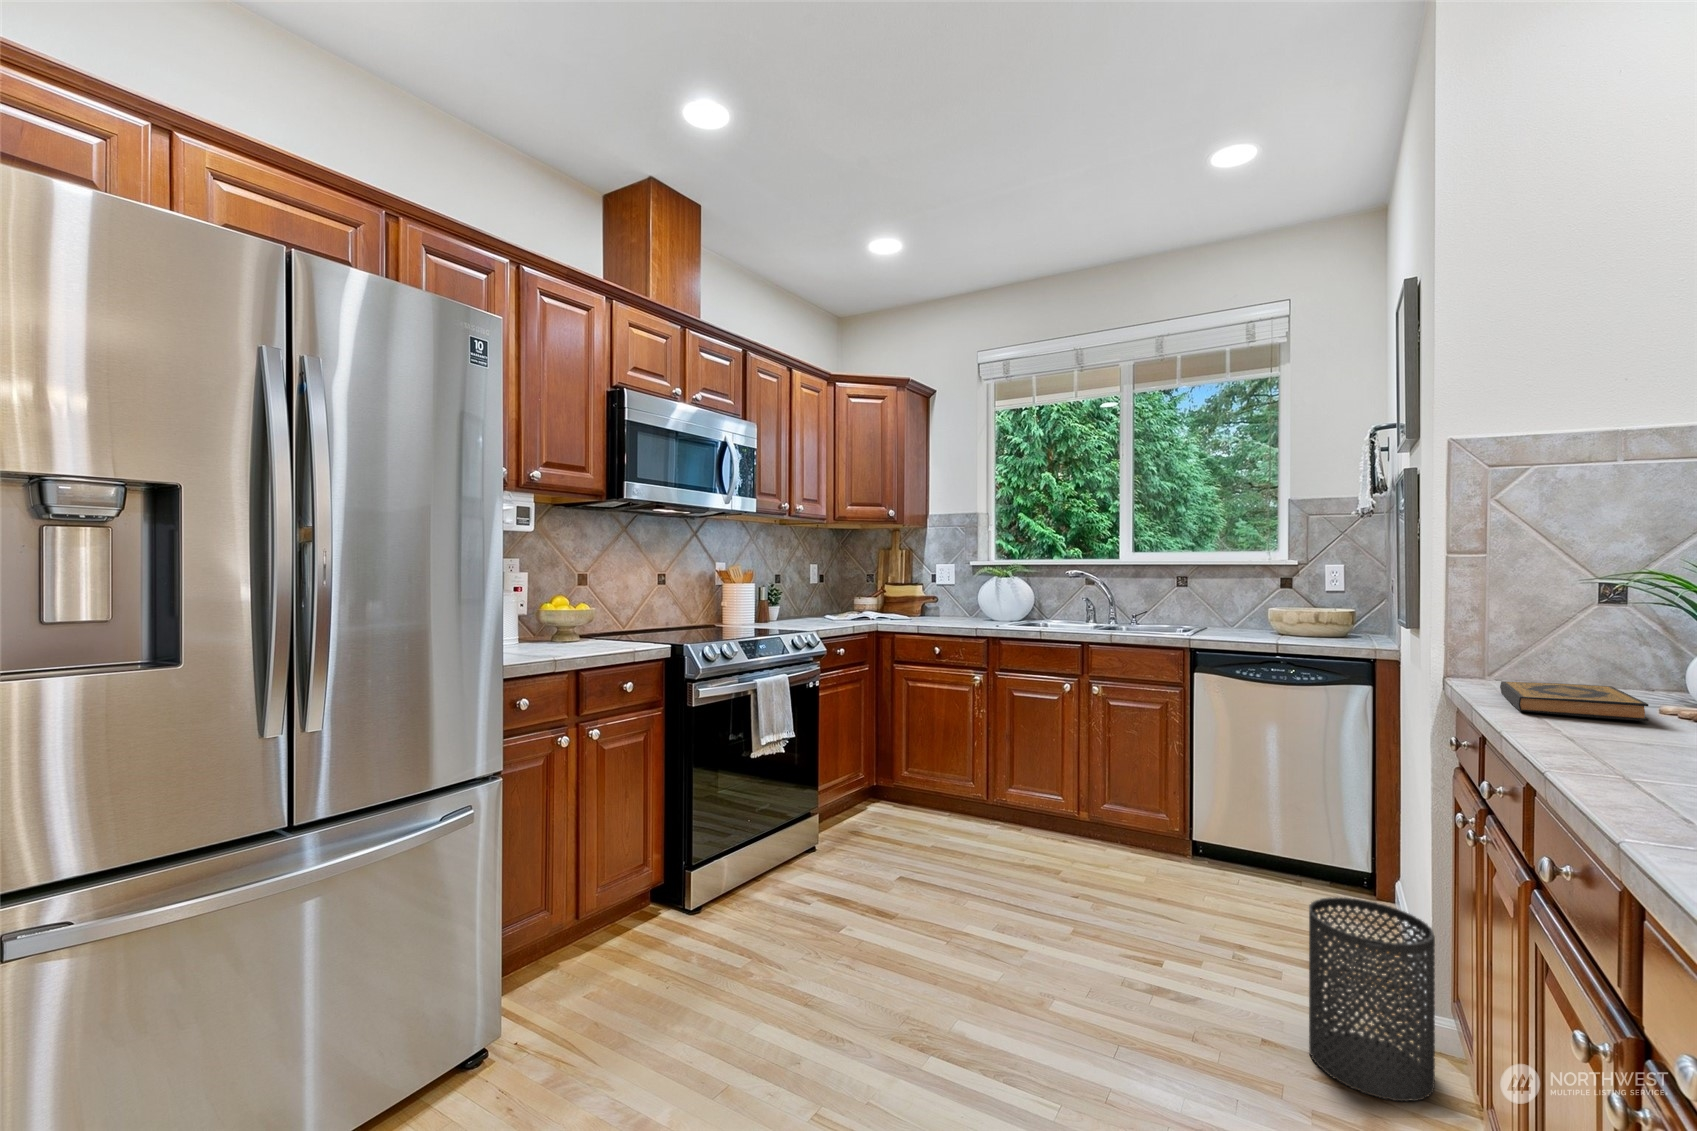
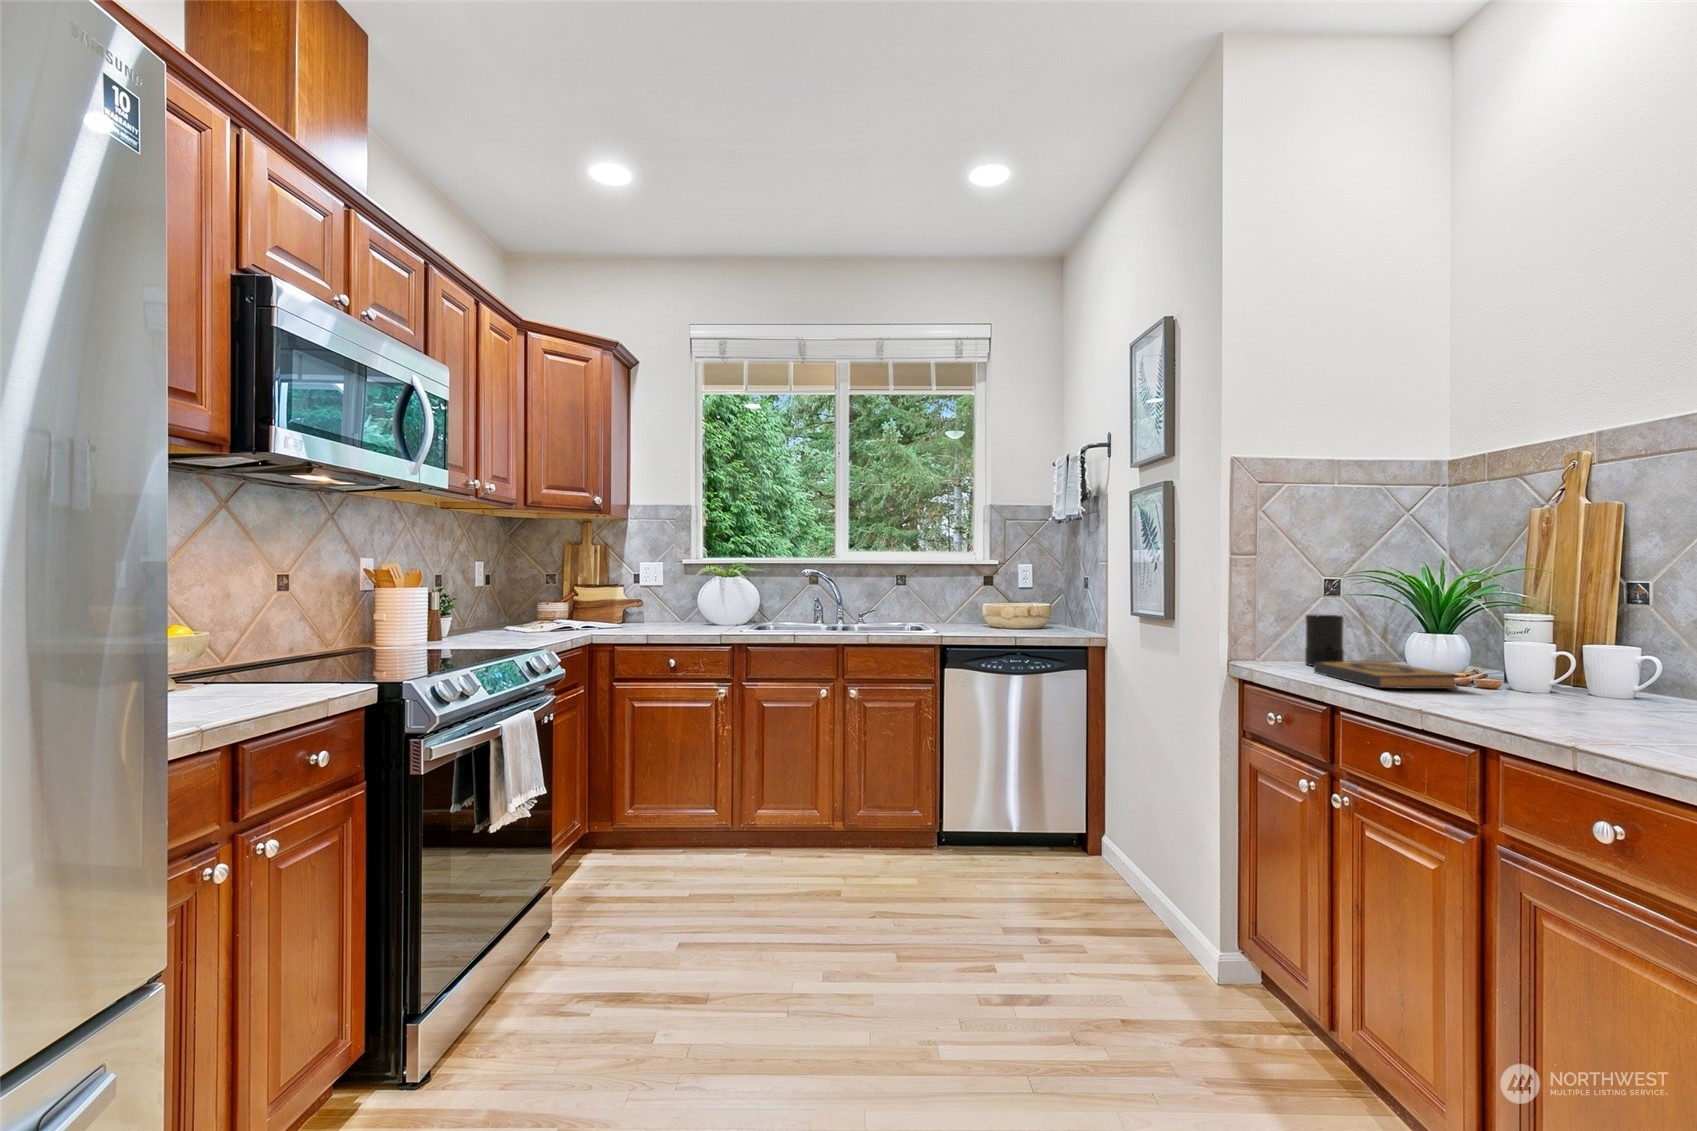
candle: none [1524,620,1578,691] -> present [1305,610,1344,666]
trash can: present [1309,897,1435,1101] -> none [1160,866,1266,1046]

